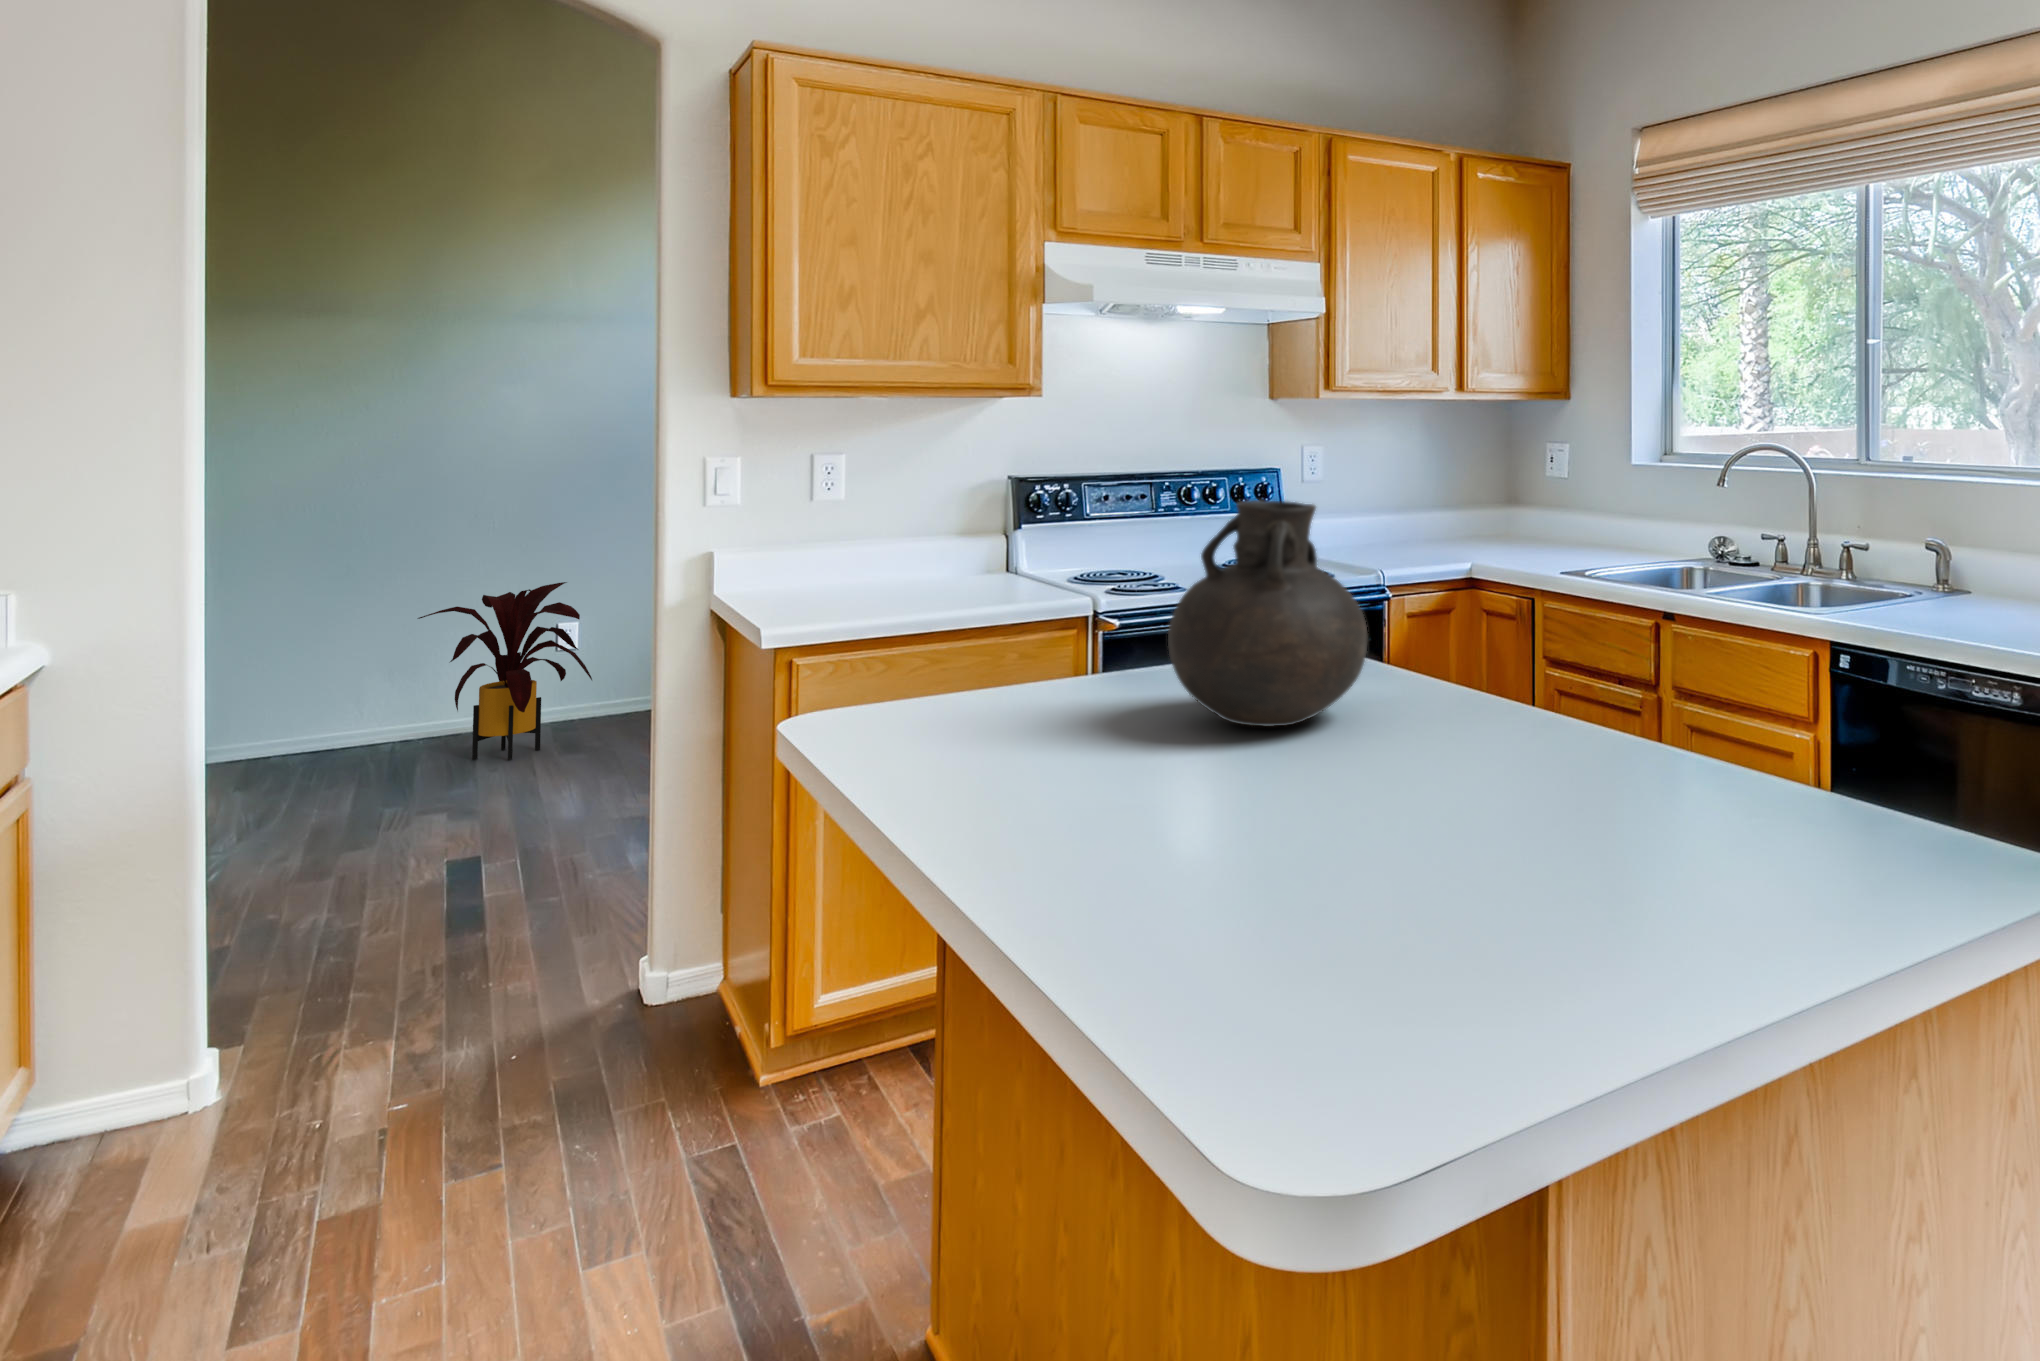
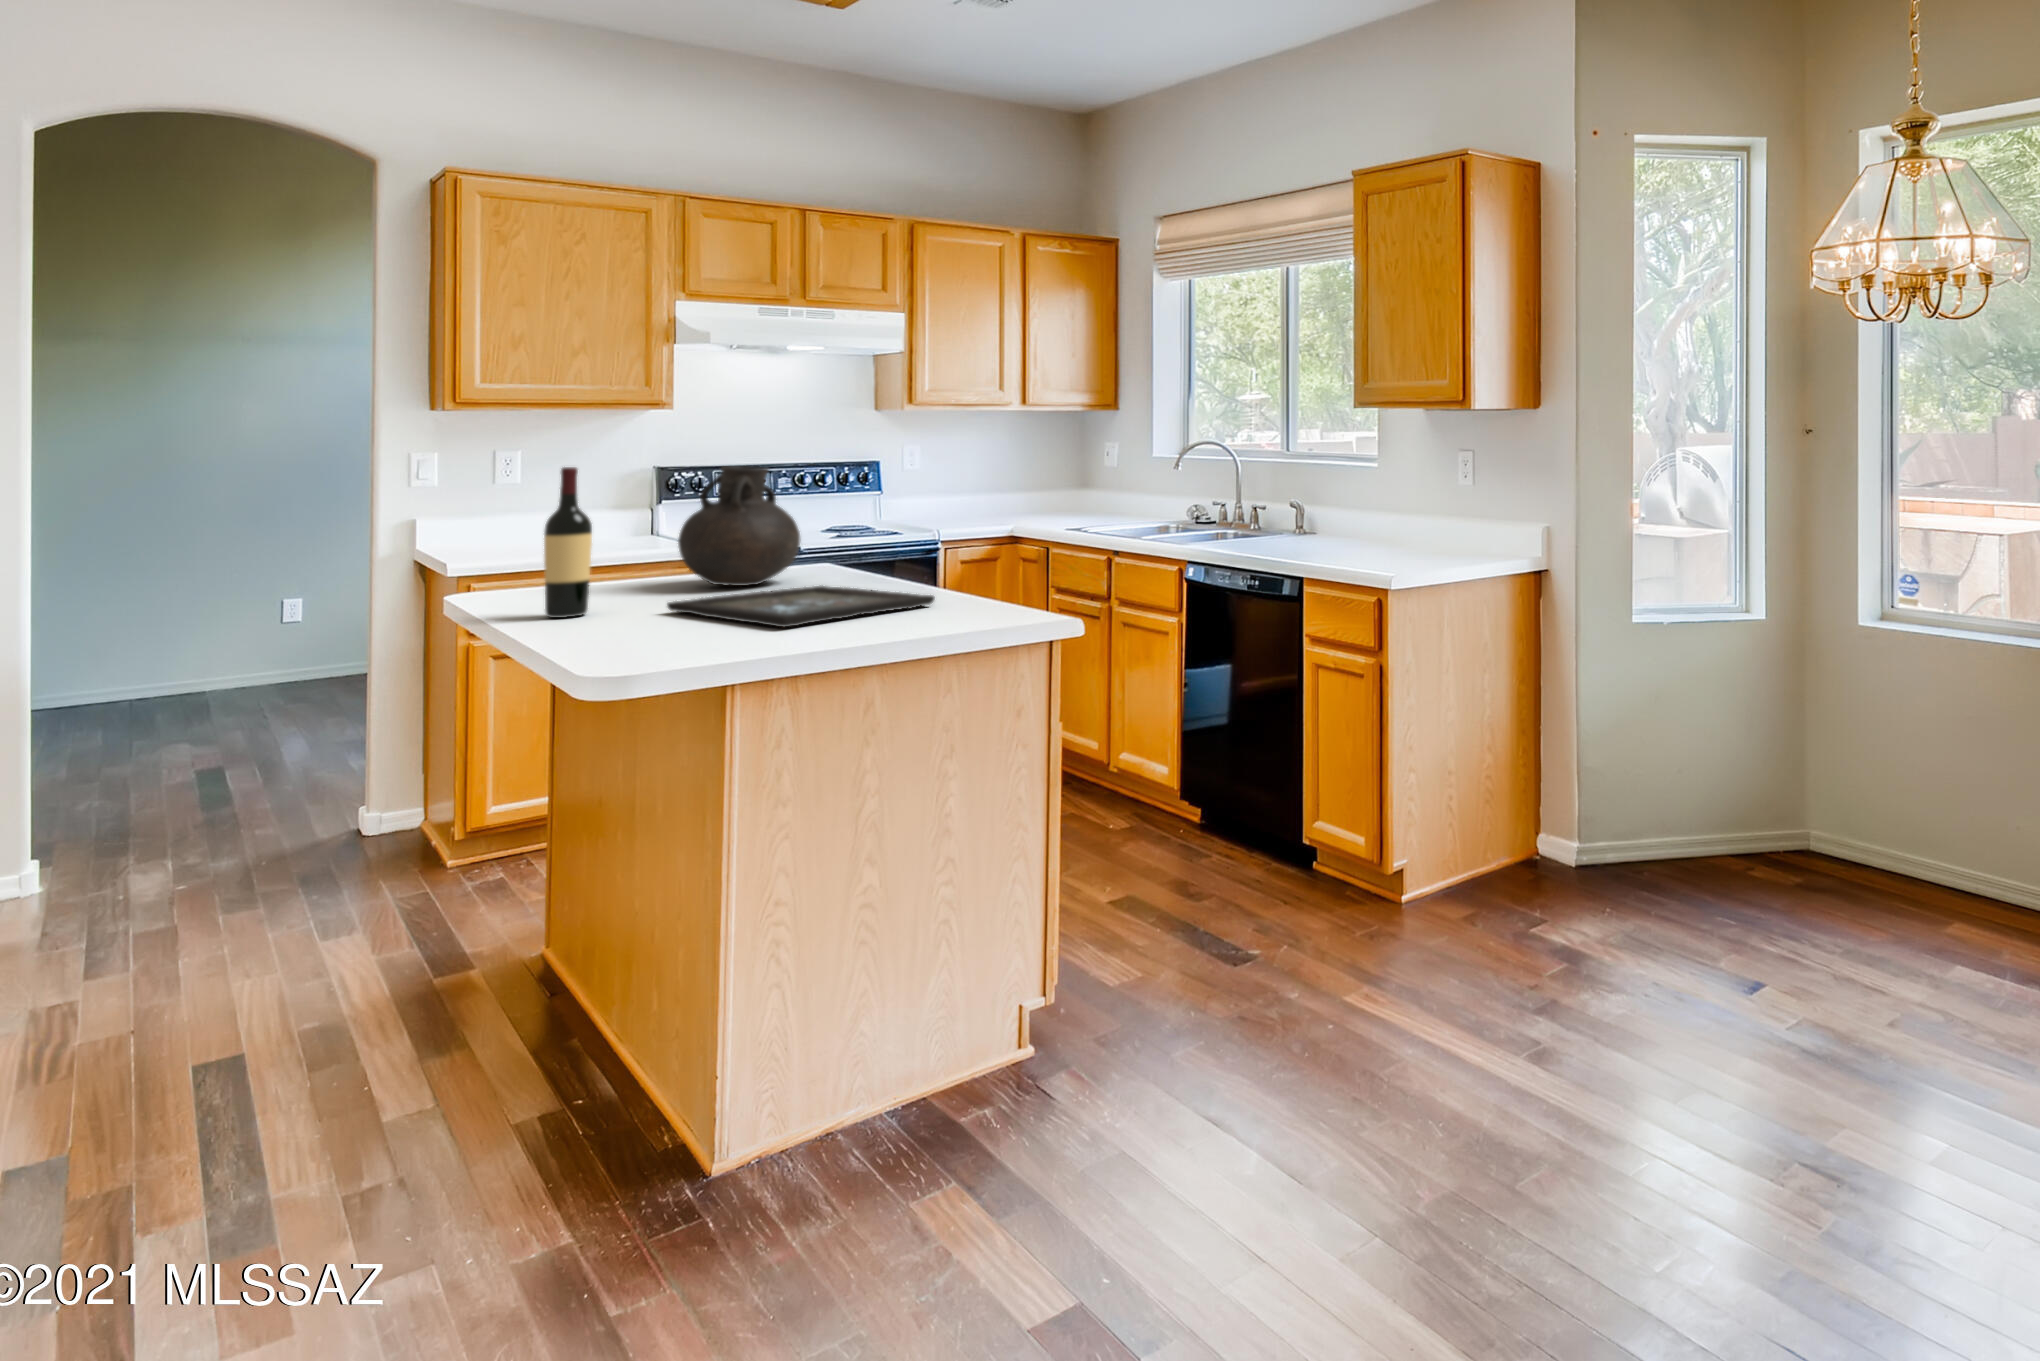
wine bottle: none [987,518,1074,843] -> present [544,467,592,618]
house plant: present [418,582,592,760] -> none [155,565,315,710]
tray: none [1223,739,1747,921] -> present [667,586,935,627]

